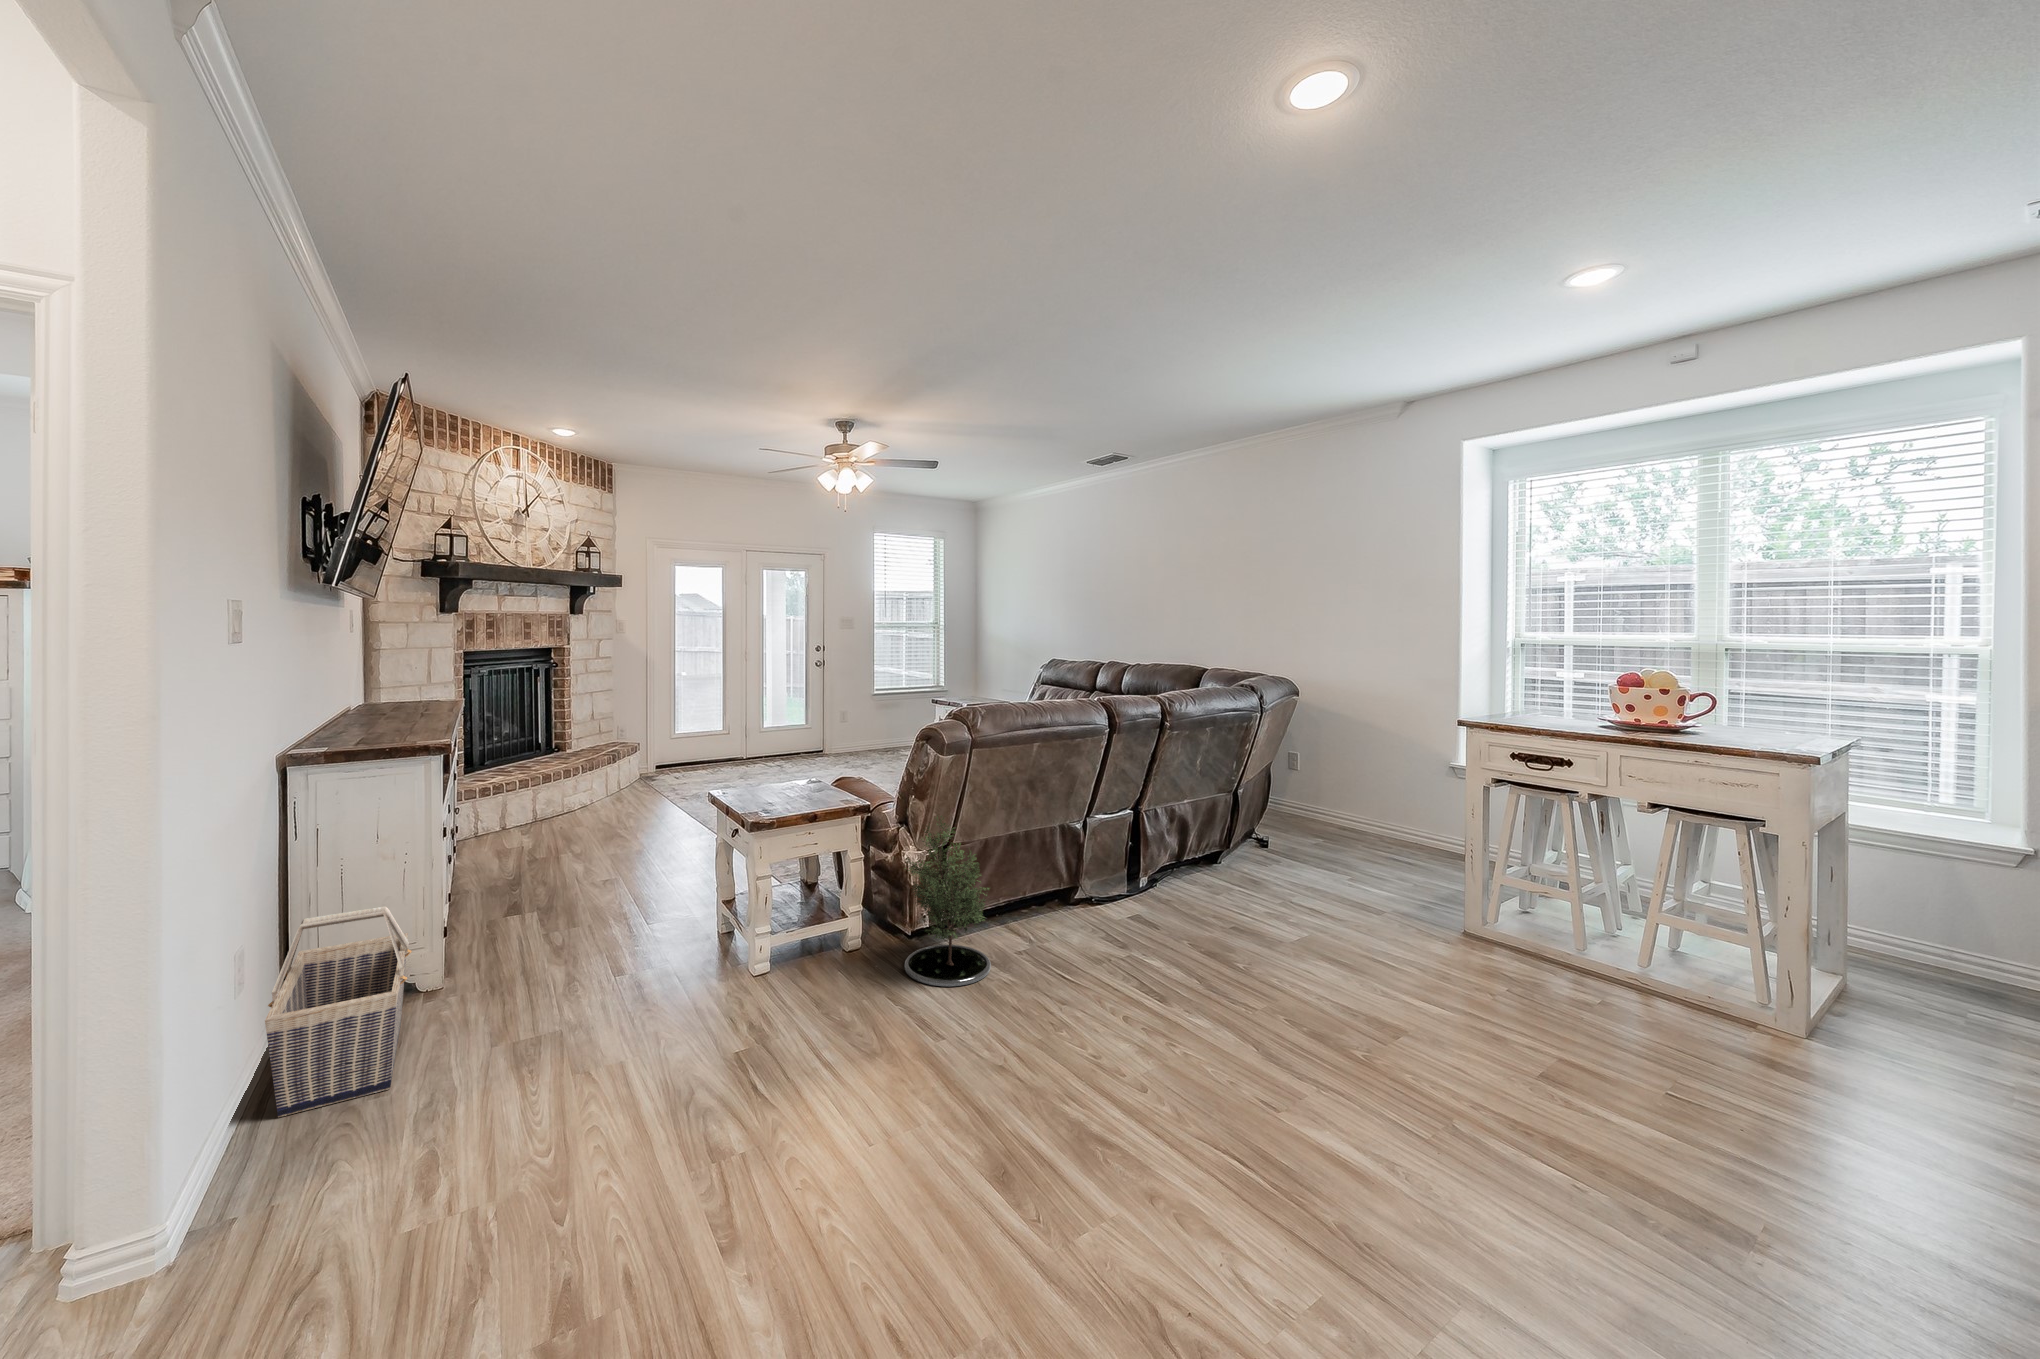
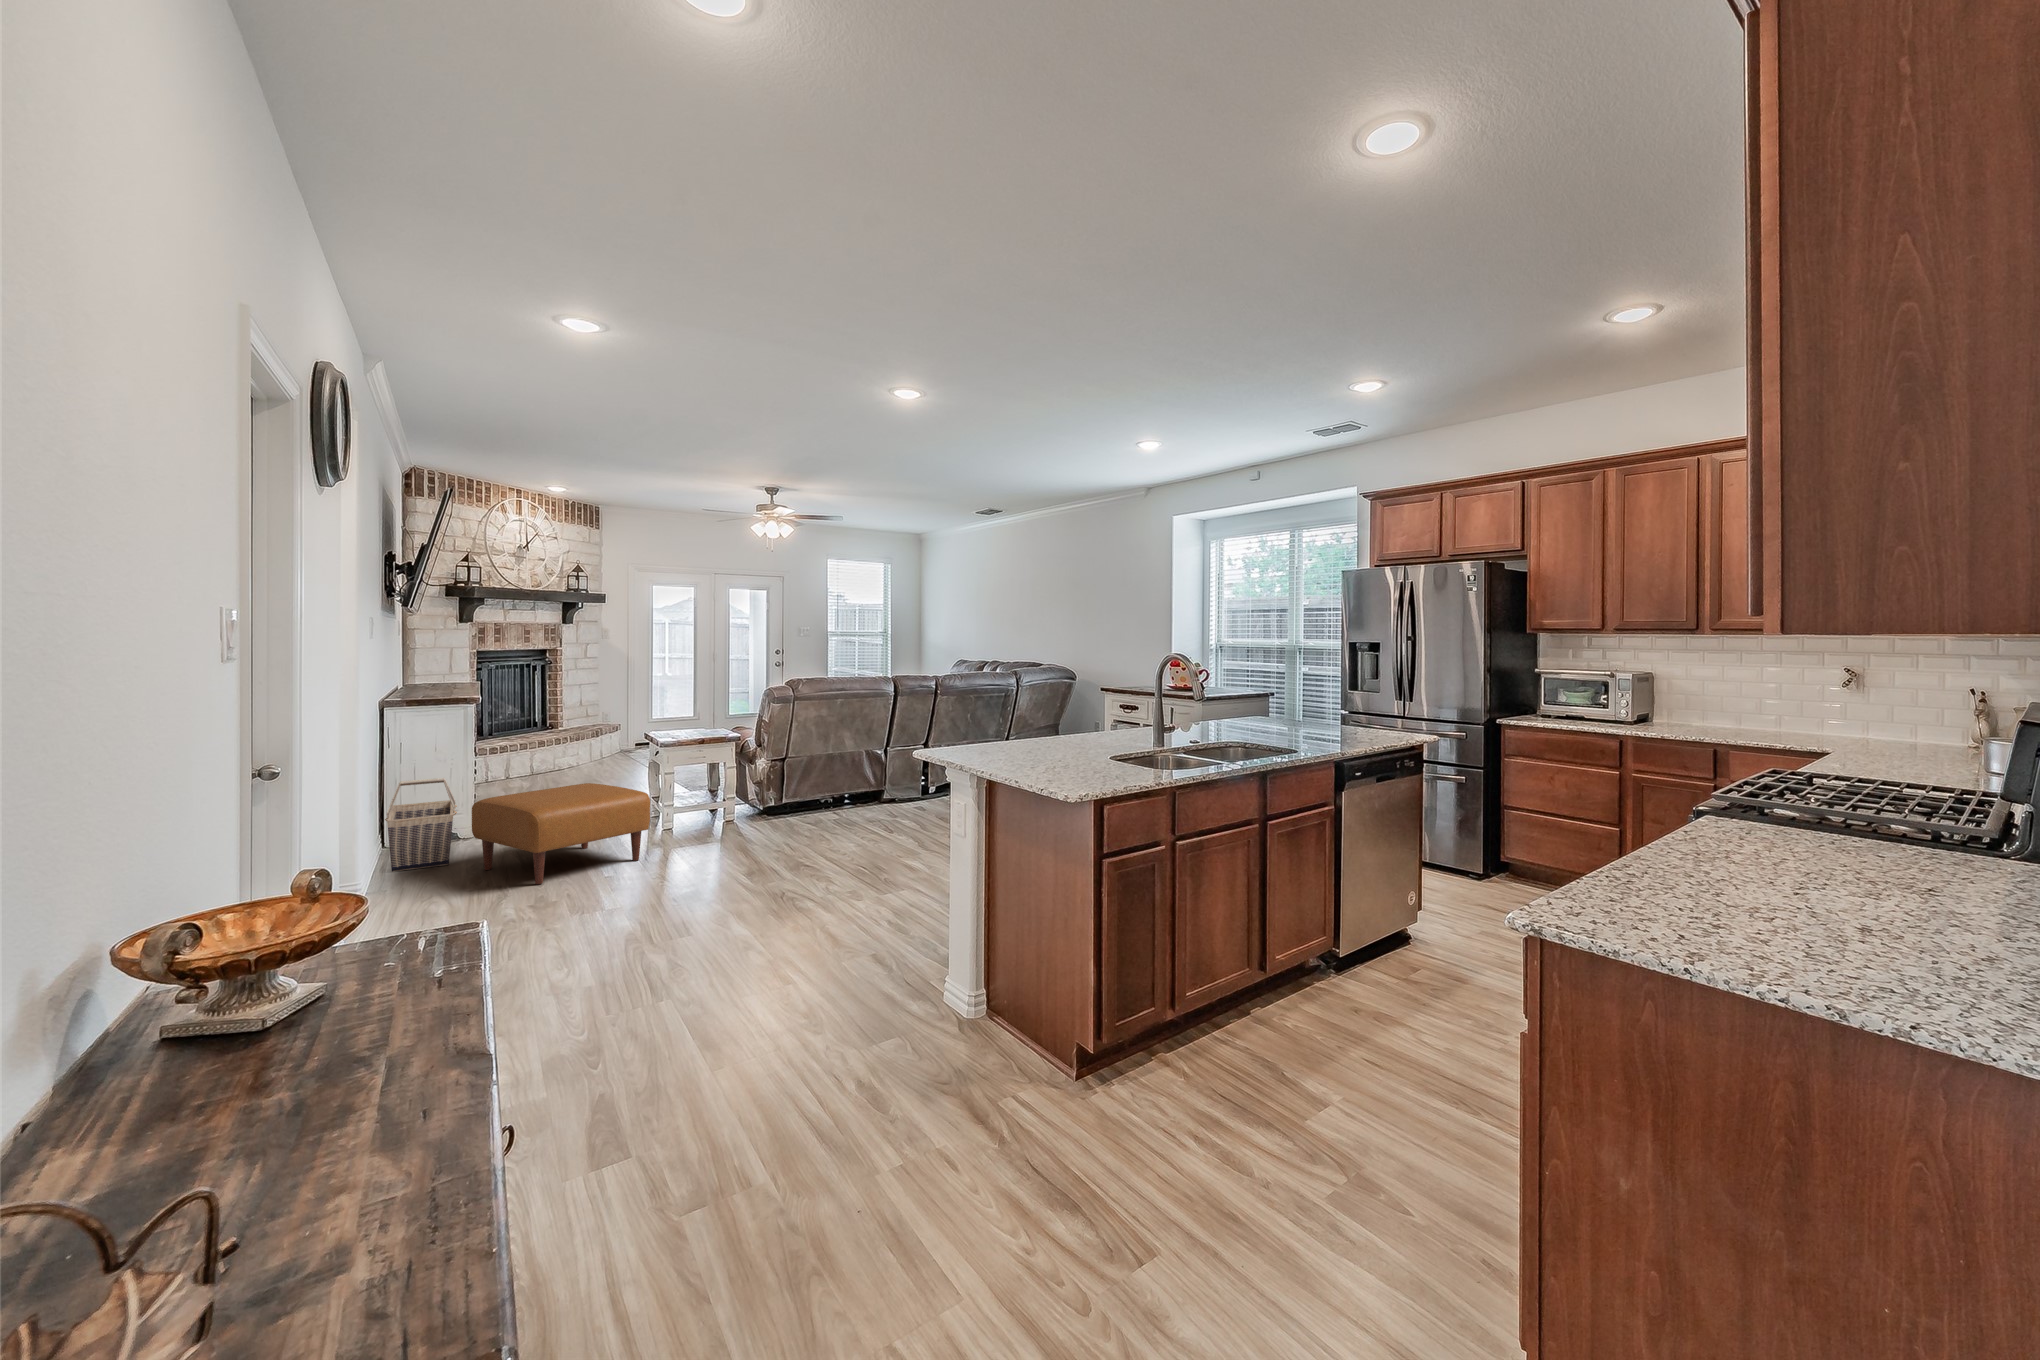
potted tree: present [905,816,991,987] -> none [751,738,810,833]
ottoman: none [428,909,765,1195] -> present [472,783,650,884]

